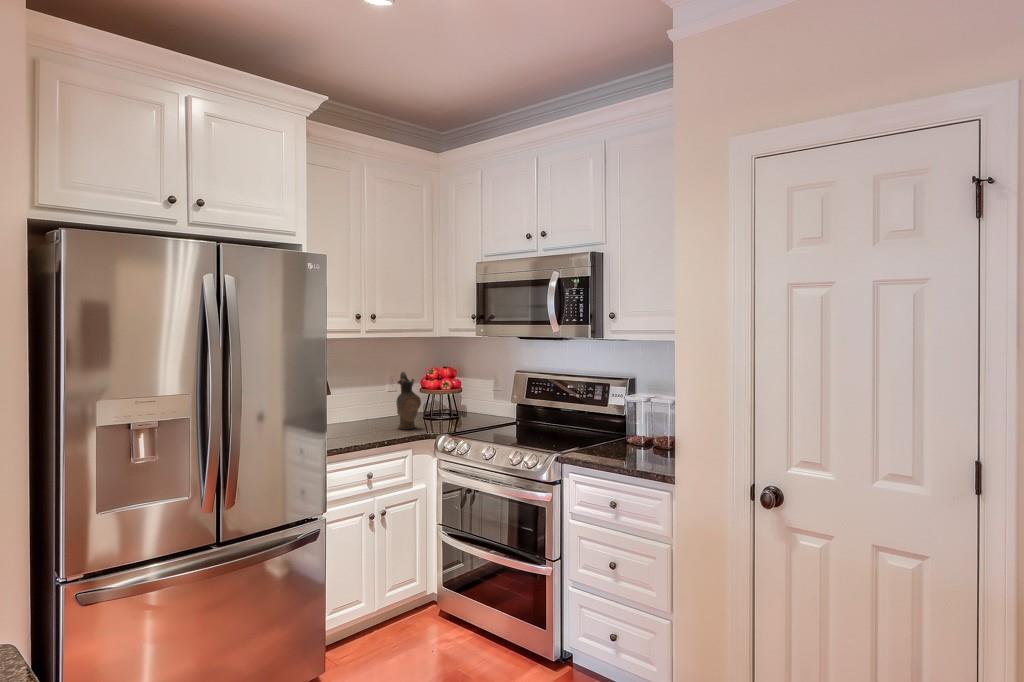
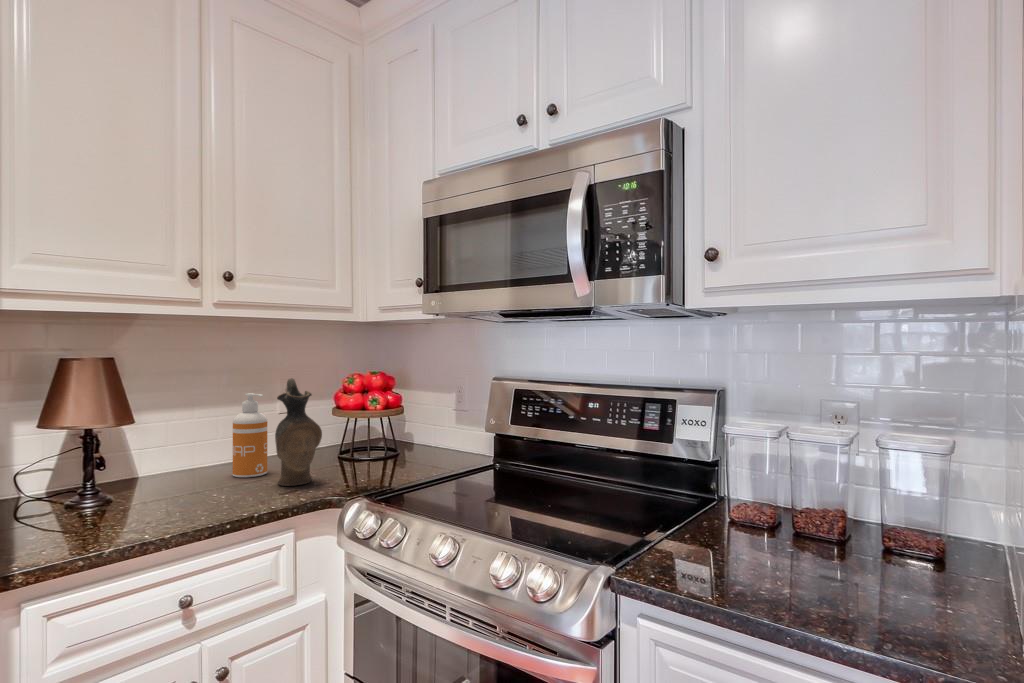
soap dispenser: none [370,380,389,426] -> present [233,393,268,477]

